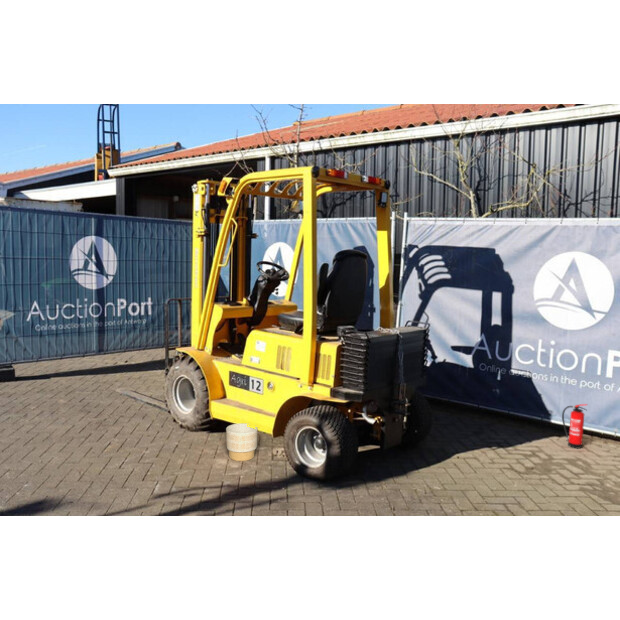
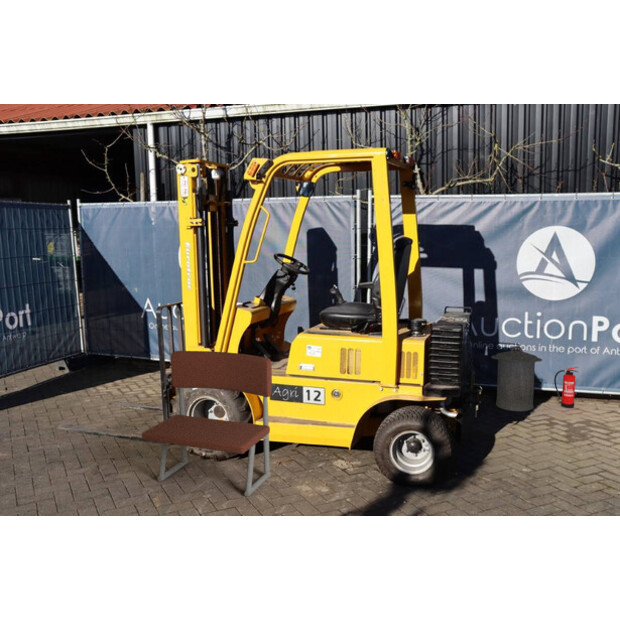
bench: none [123,335,216,456] -> present [142,351,272,497]
trash can: none [494,373,544,442] -> present [492,346,542,411]
planter: present [226,423,258,461] -> none [296,441,332,487]

